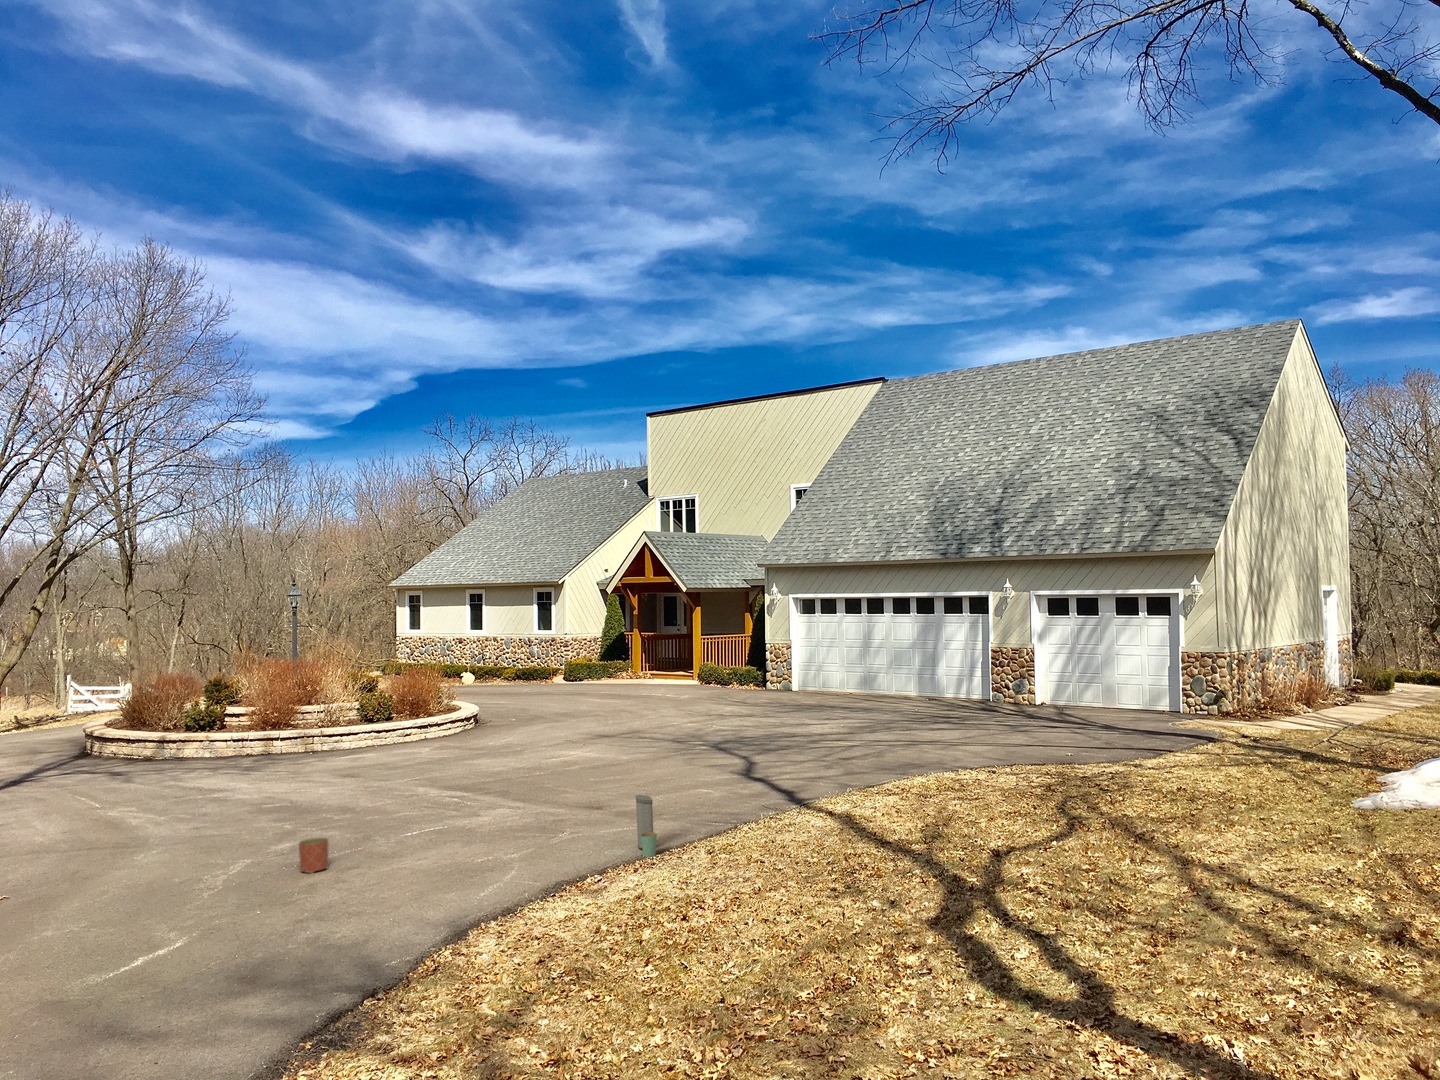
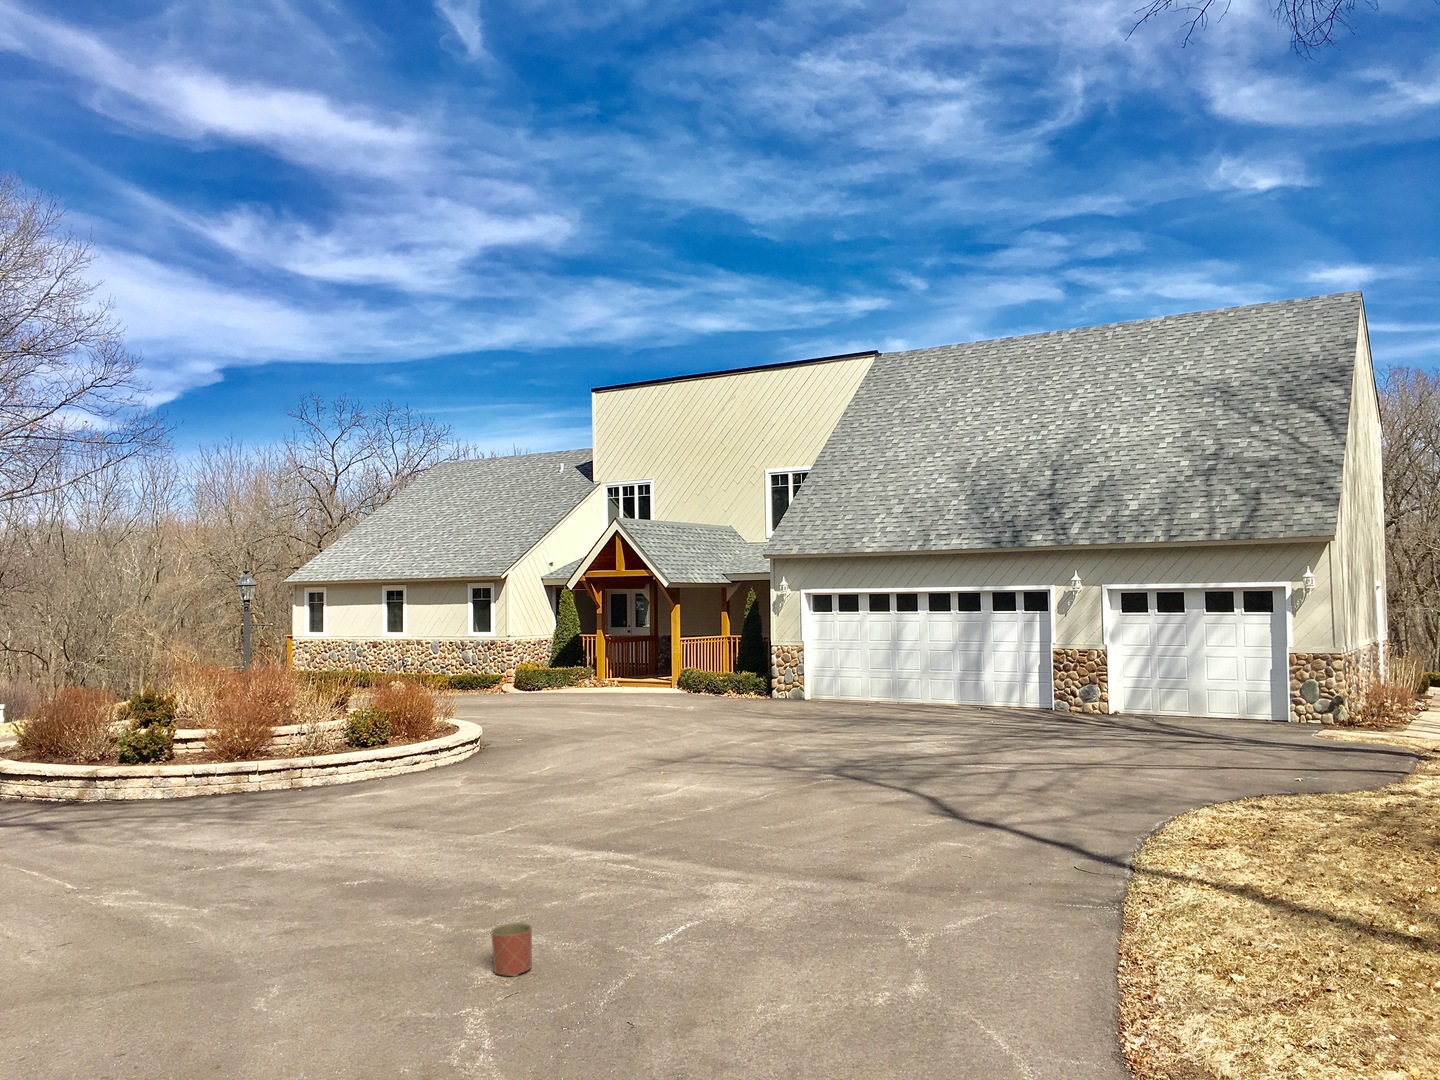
trash can: present [636,795,657,857] -> none [932,847,984,932]

